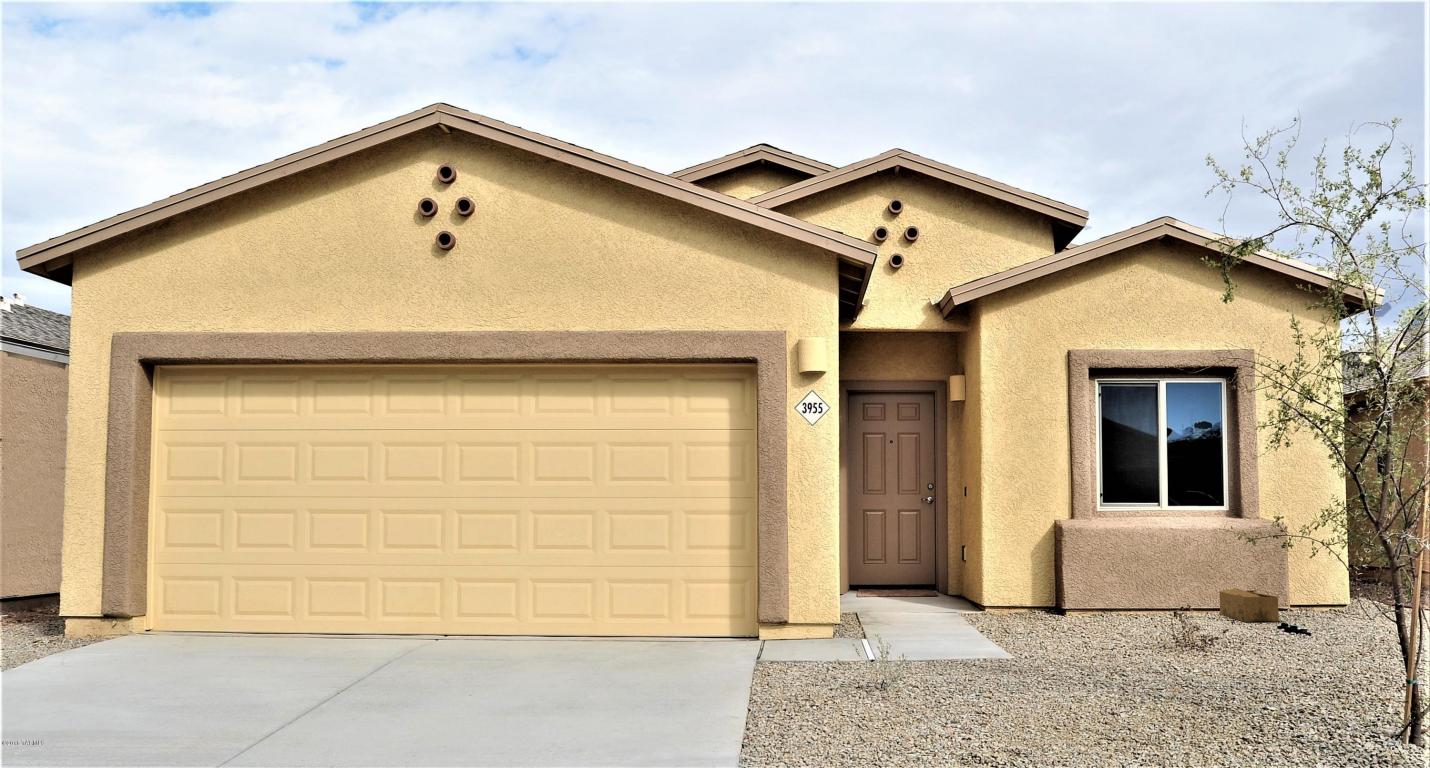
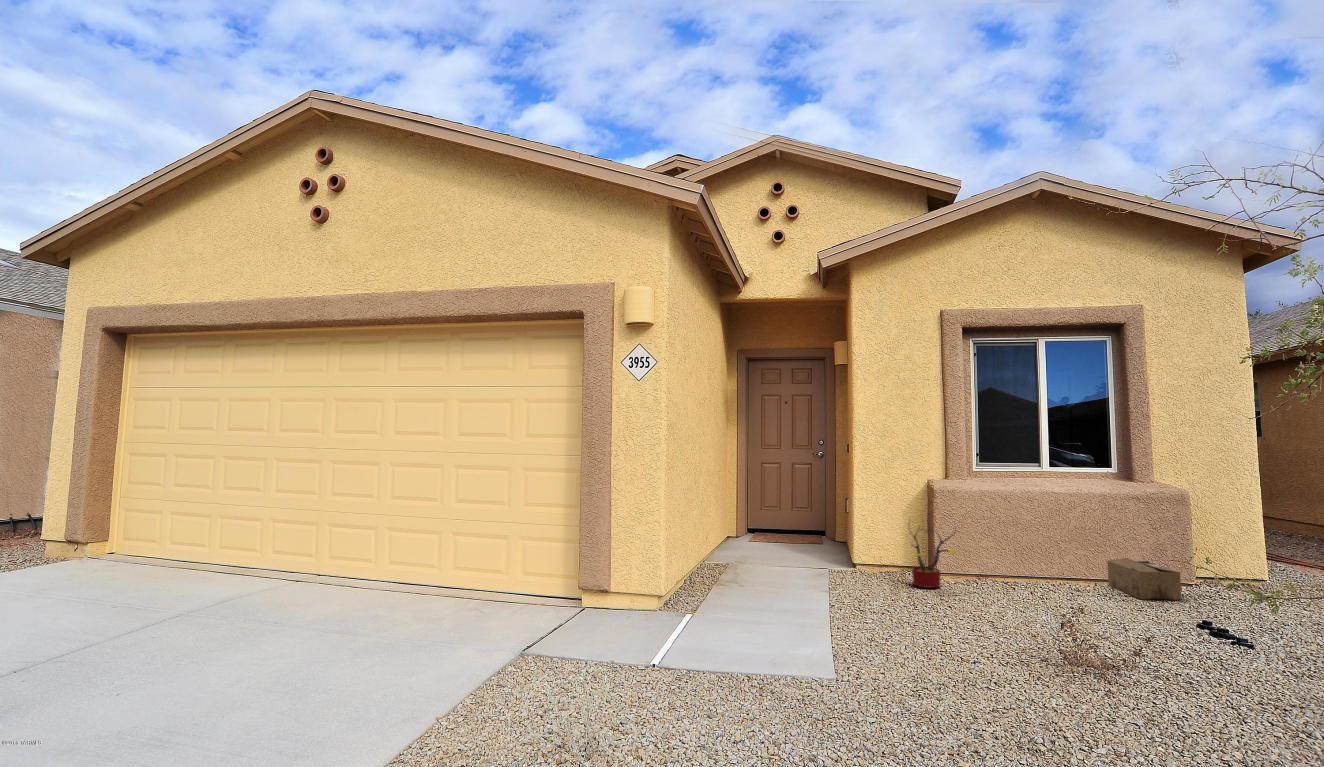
decorative plant: none [1038,555,1086,618] -> present [911,523,957,588]

